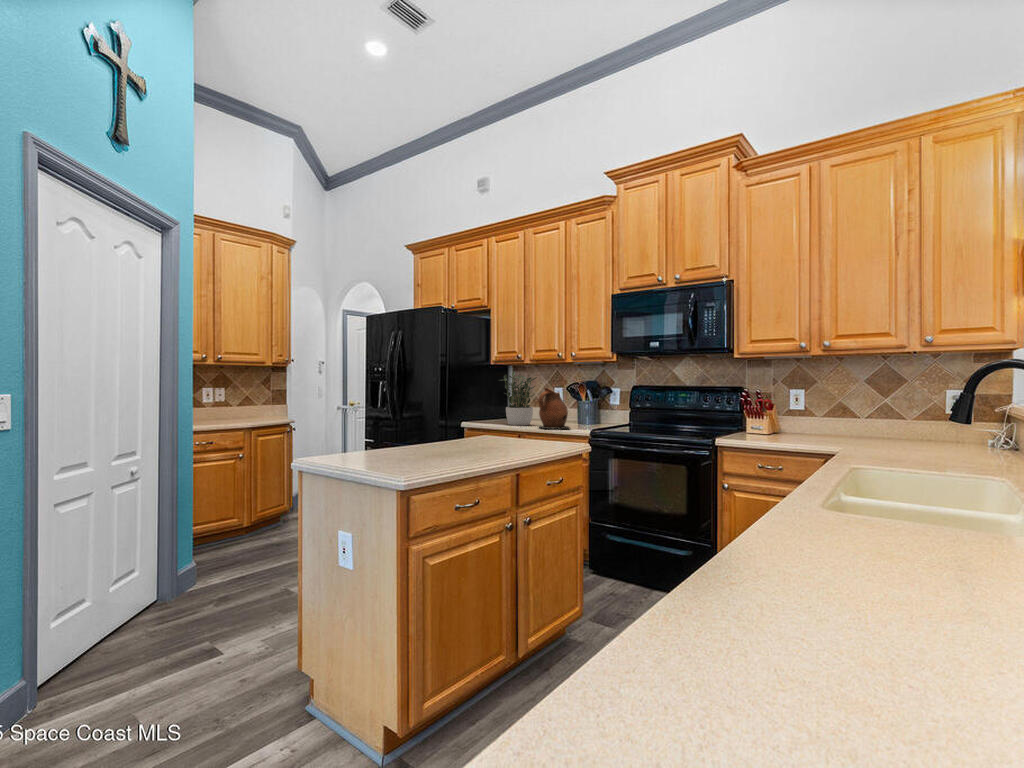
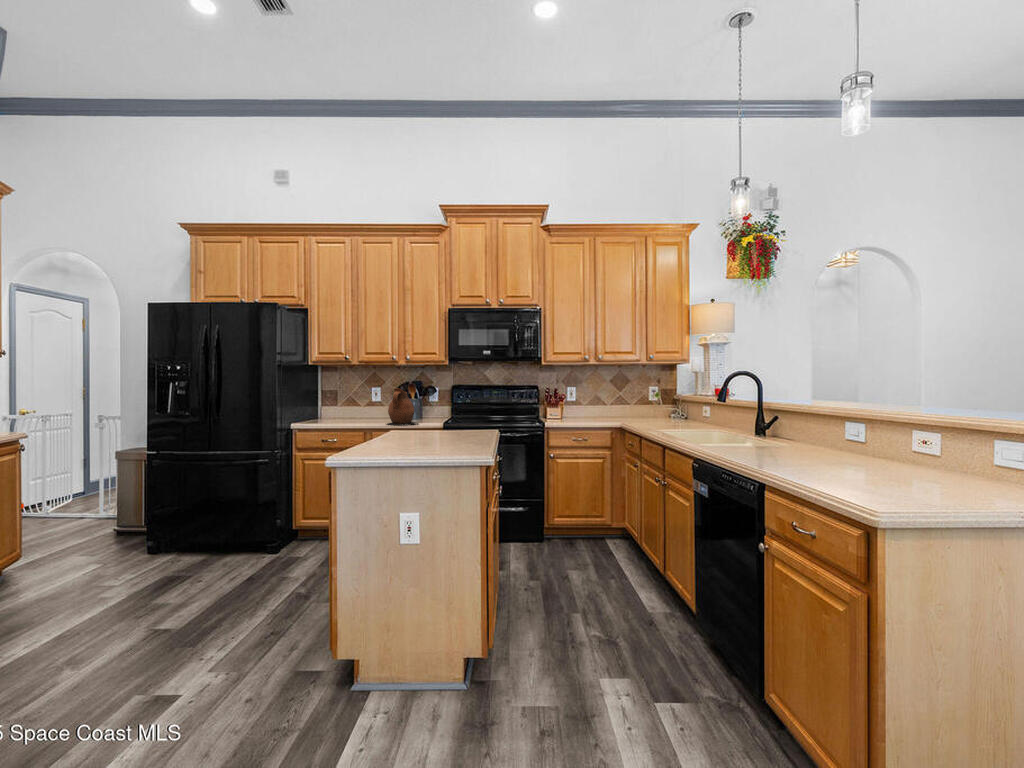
potted plant: present [499,372,537,425] -> none [337,373,371,424]

